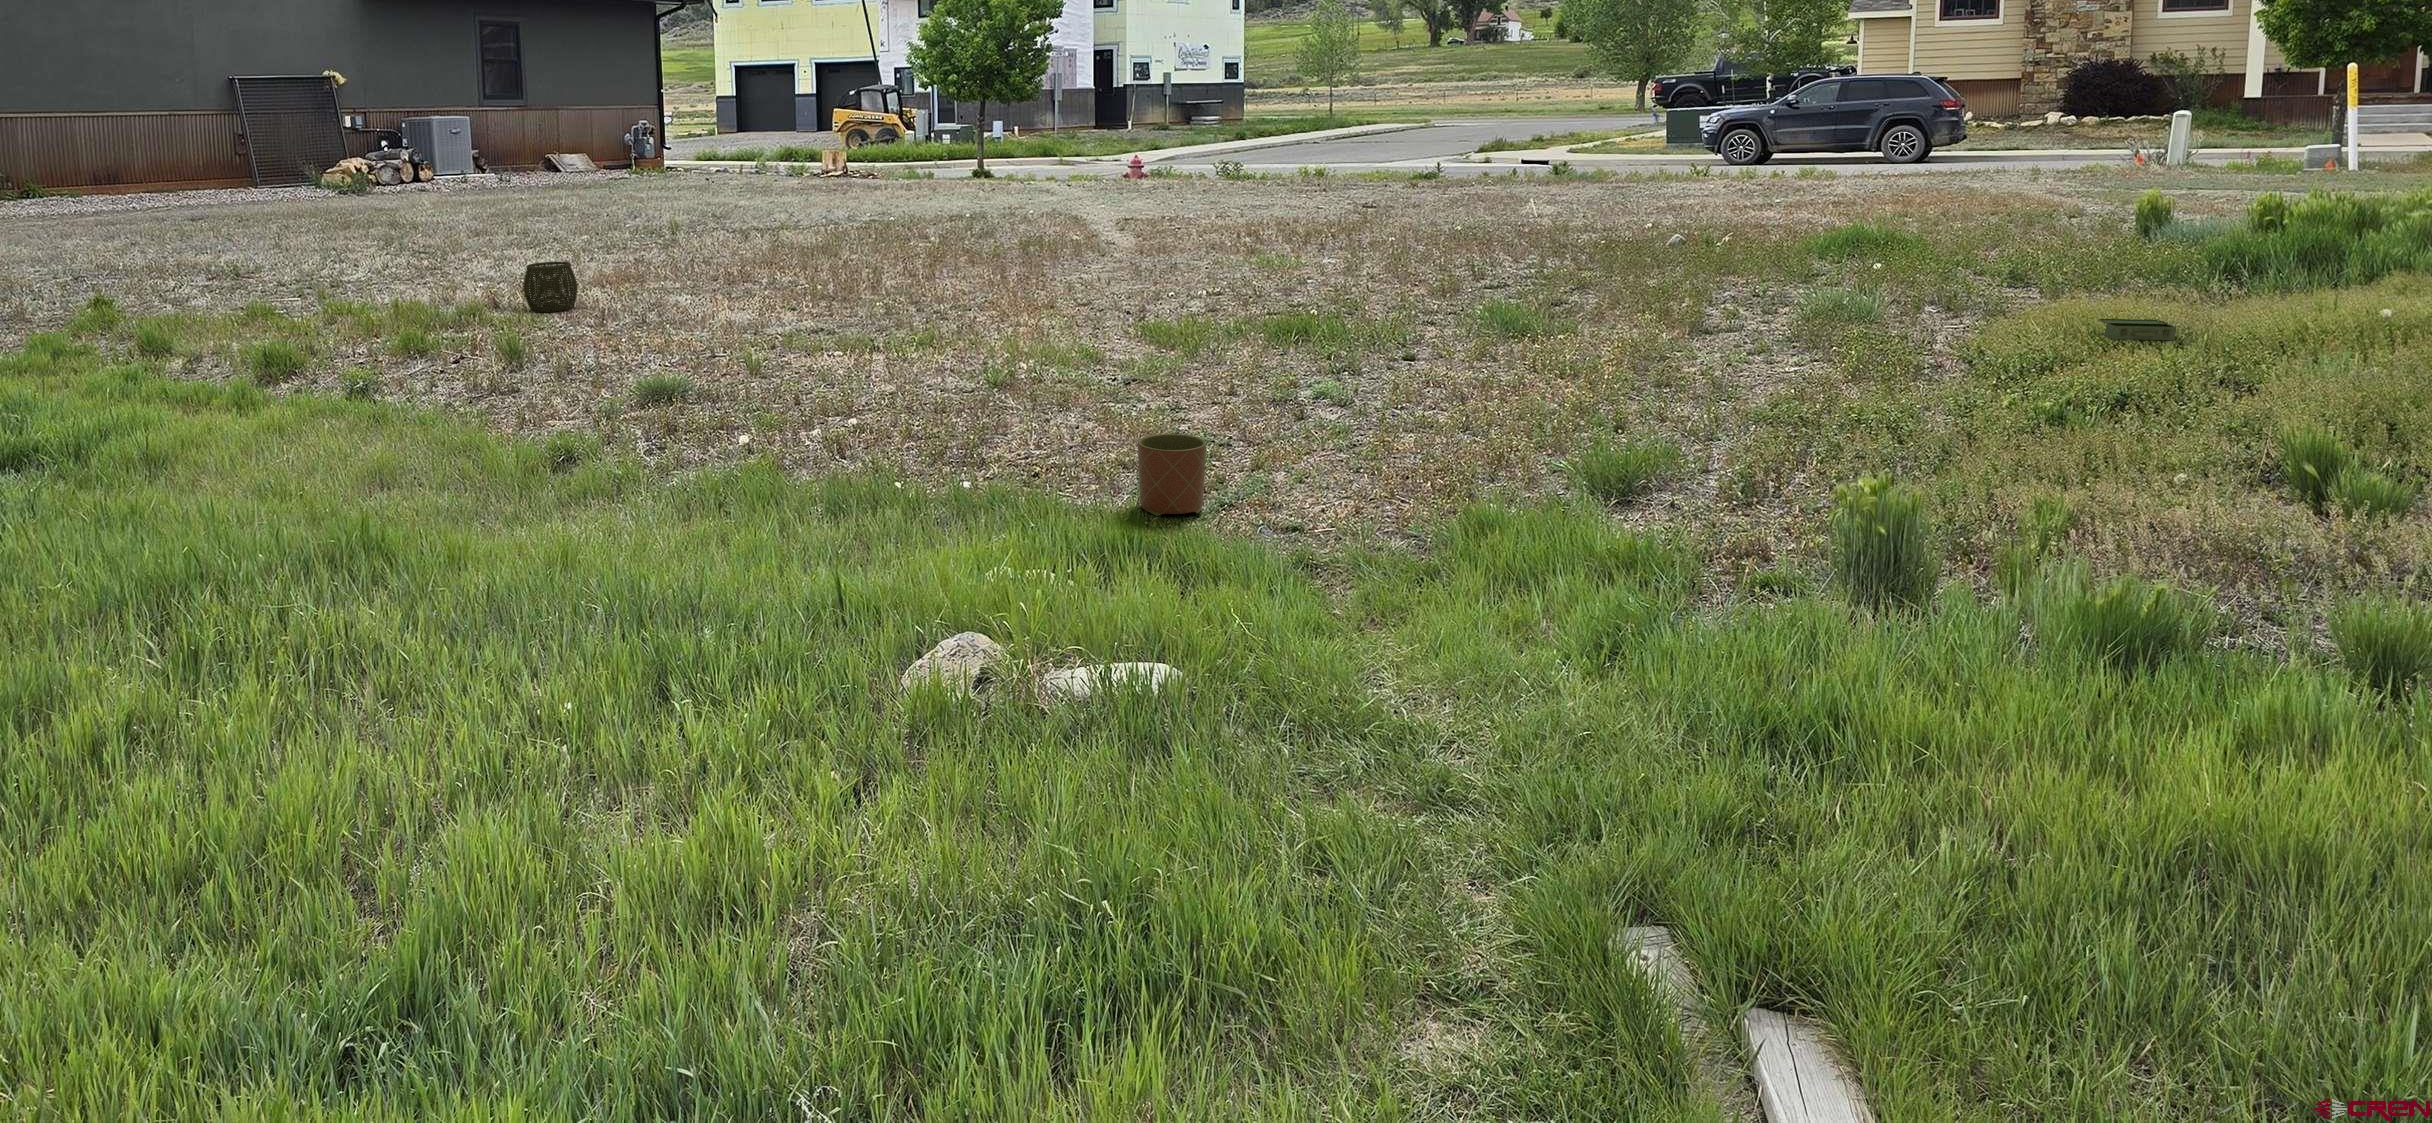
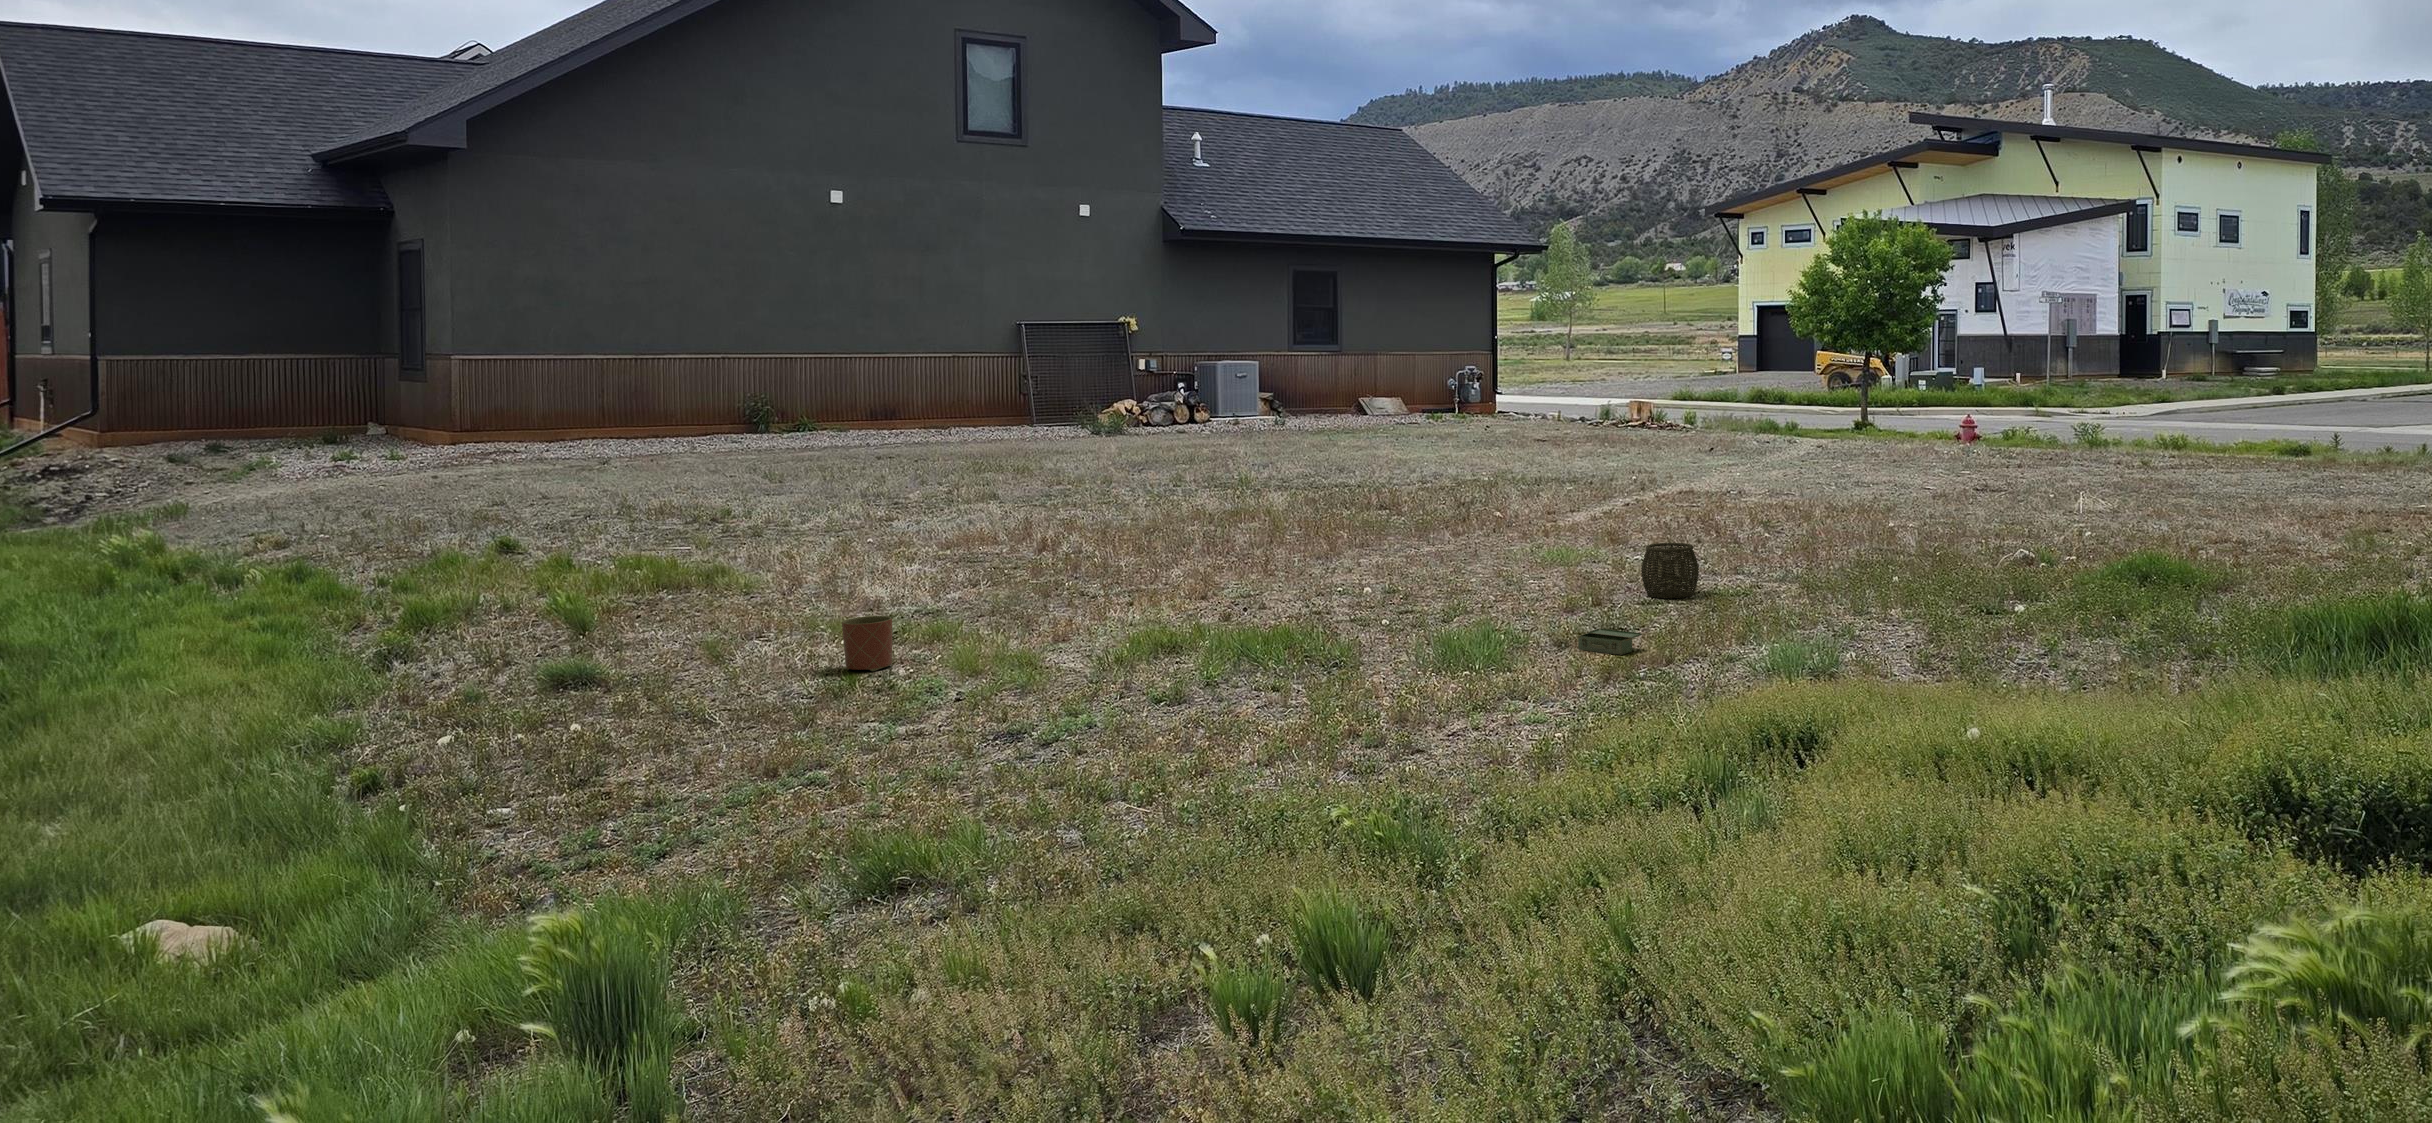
woven basket: present [523,262,578,313] -> present [1641,543,1699,599]
toolbox: present [2098,319,2176,340] -> present [1578,629,1642,655]

